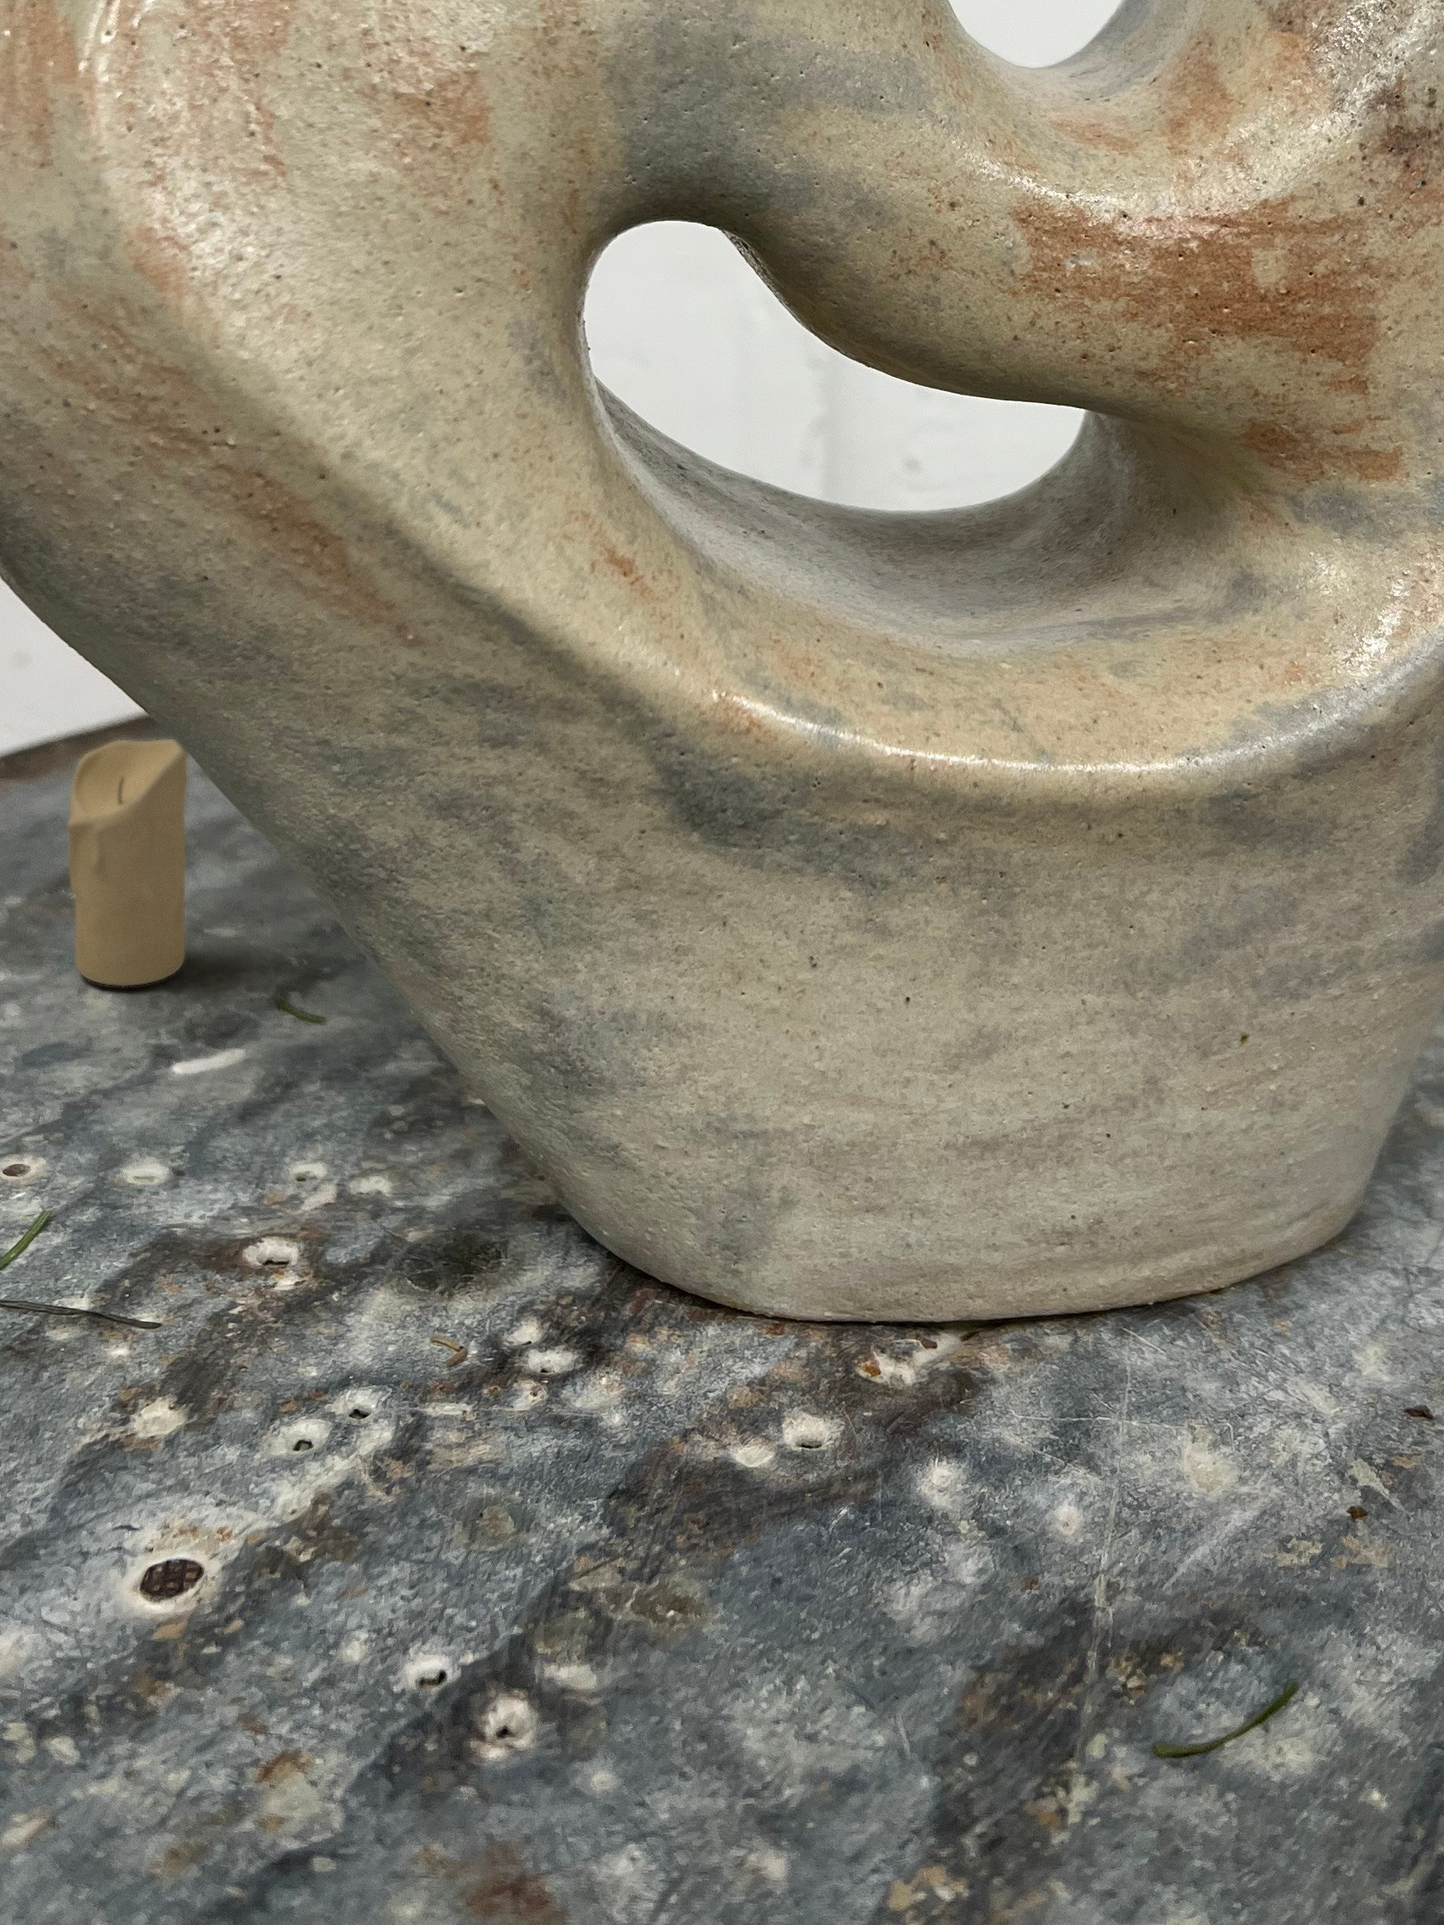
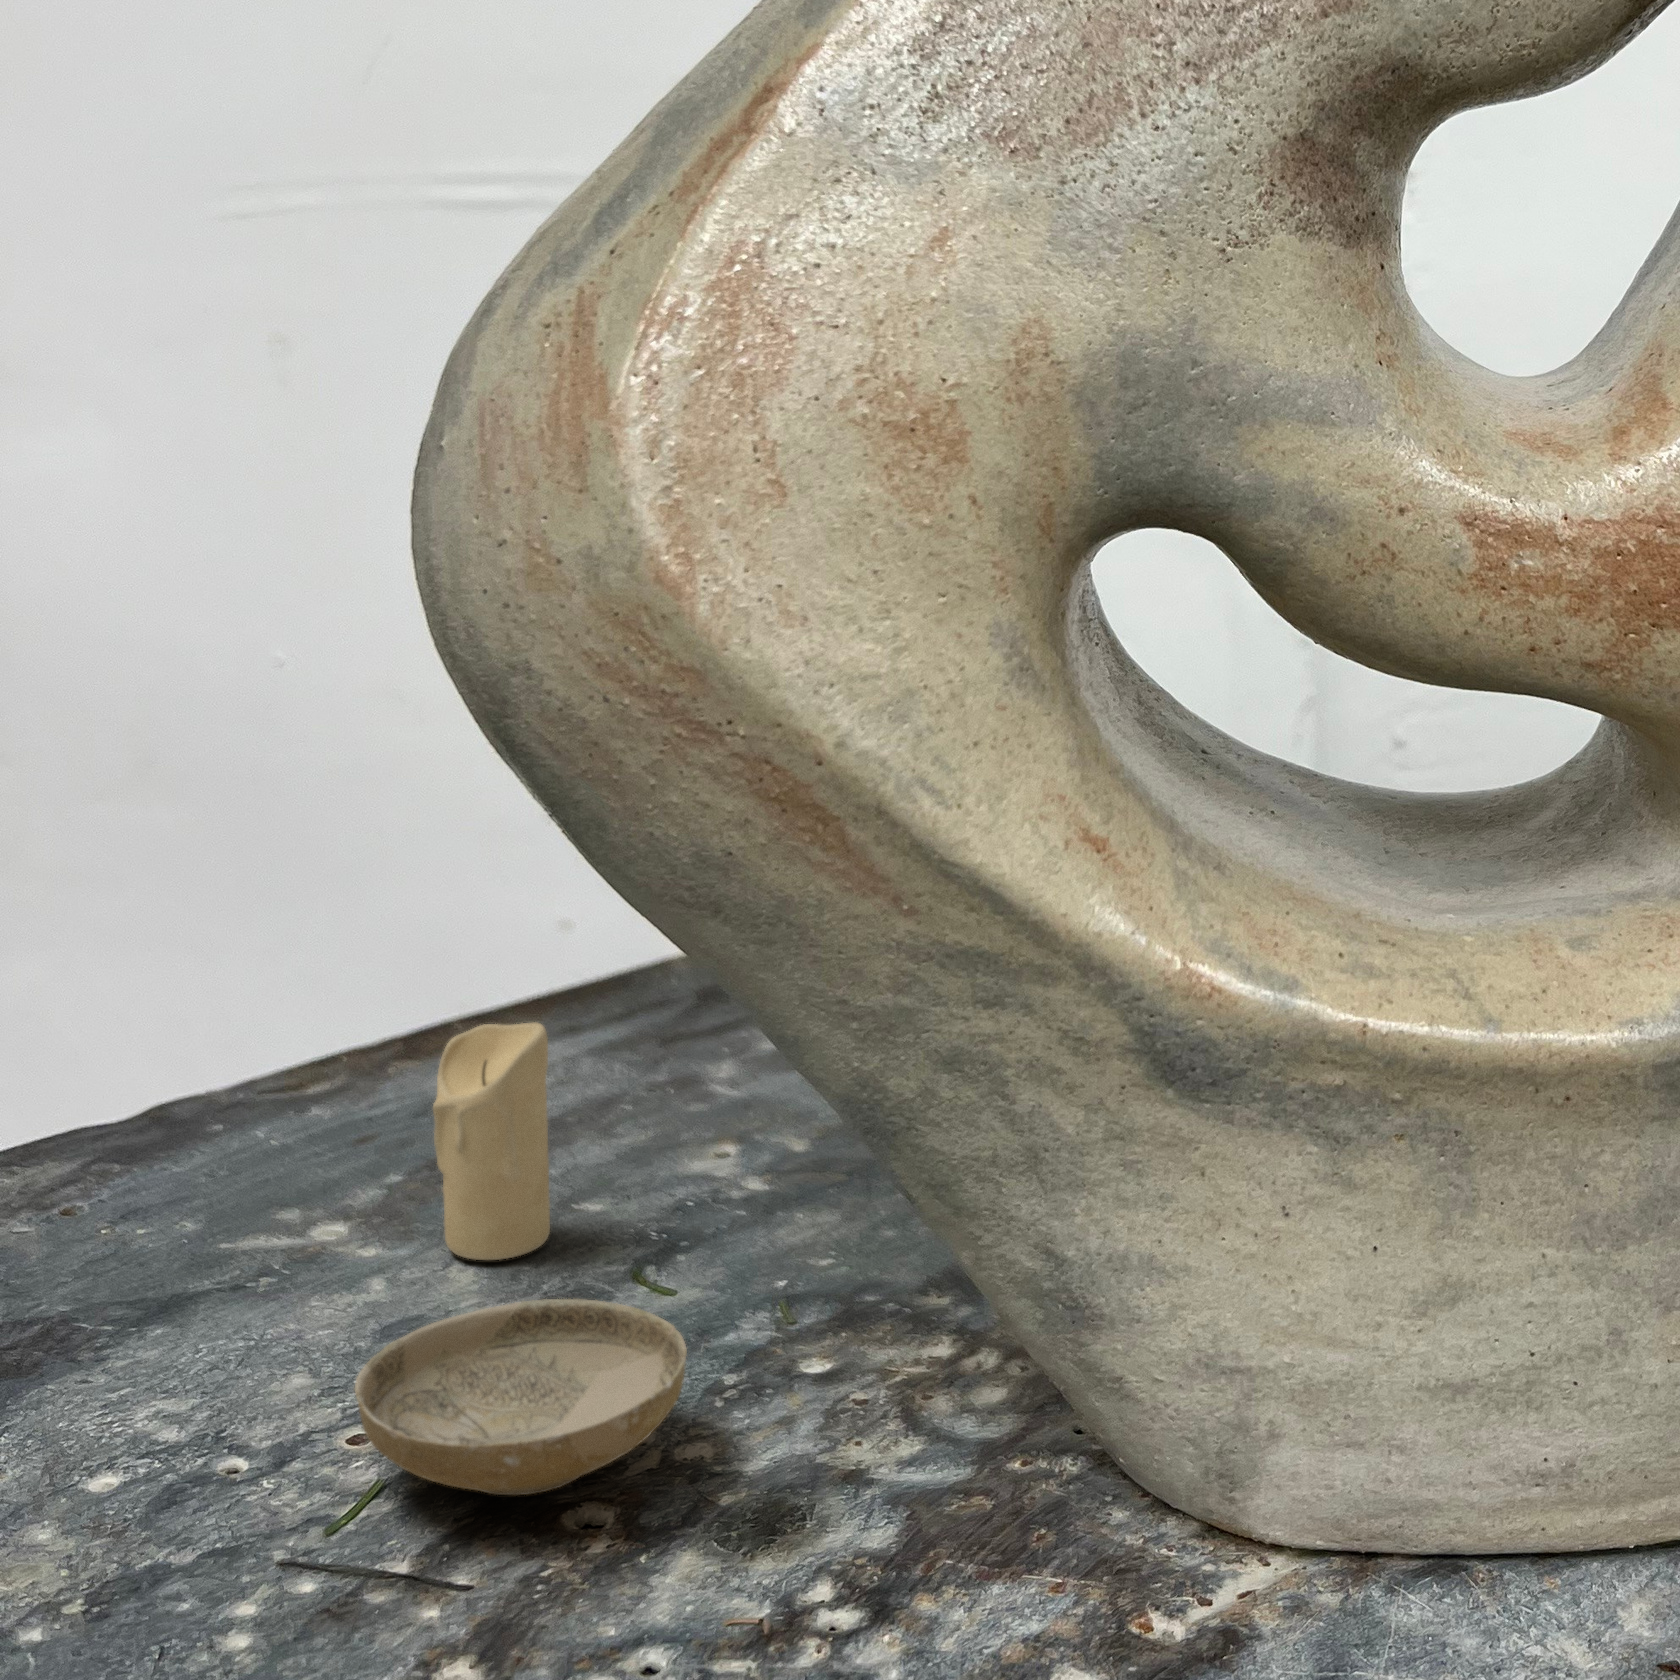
ceramic bowl: none [22,1026,368,1230] -> present [355,1299,687,1495]

